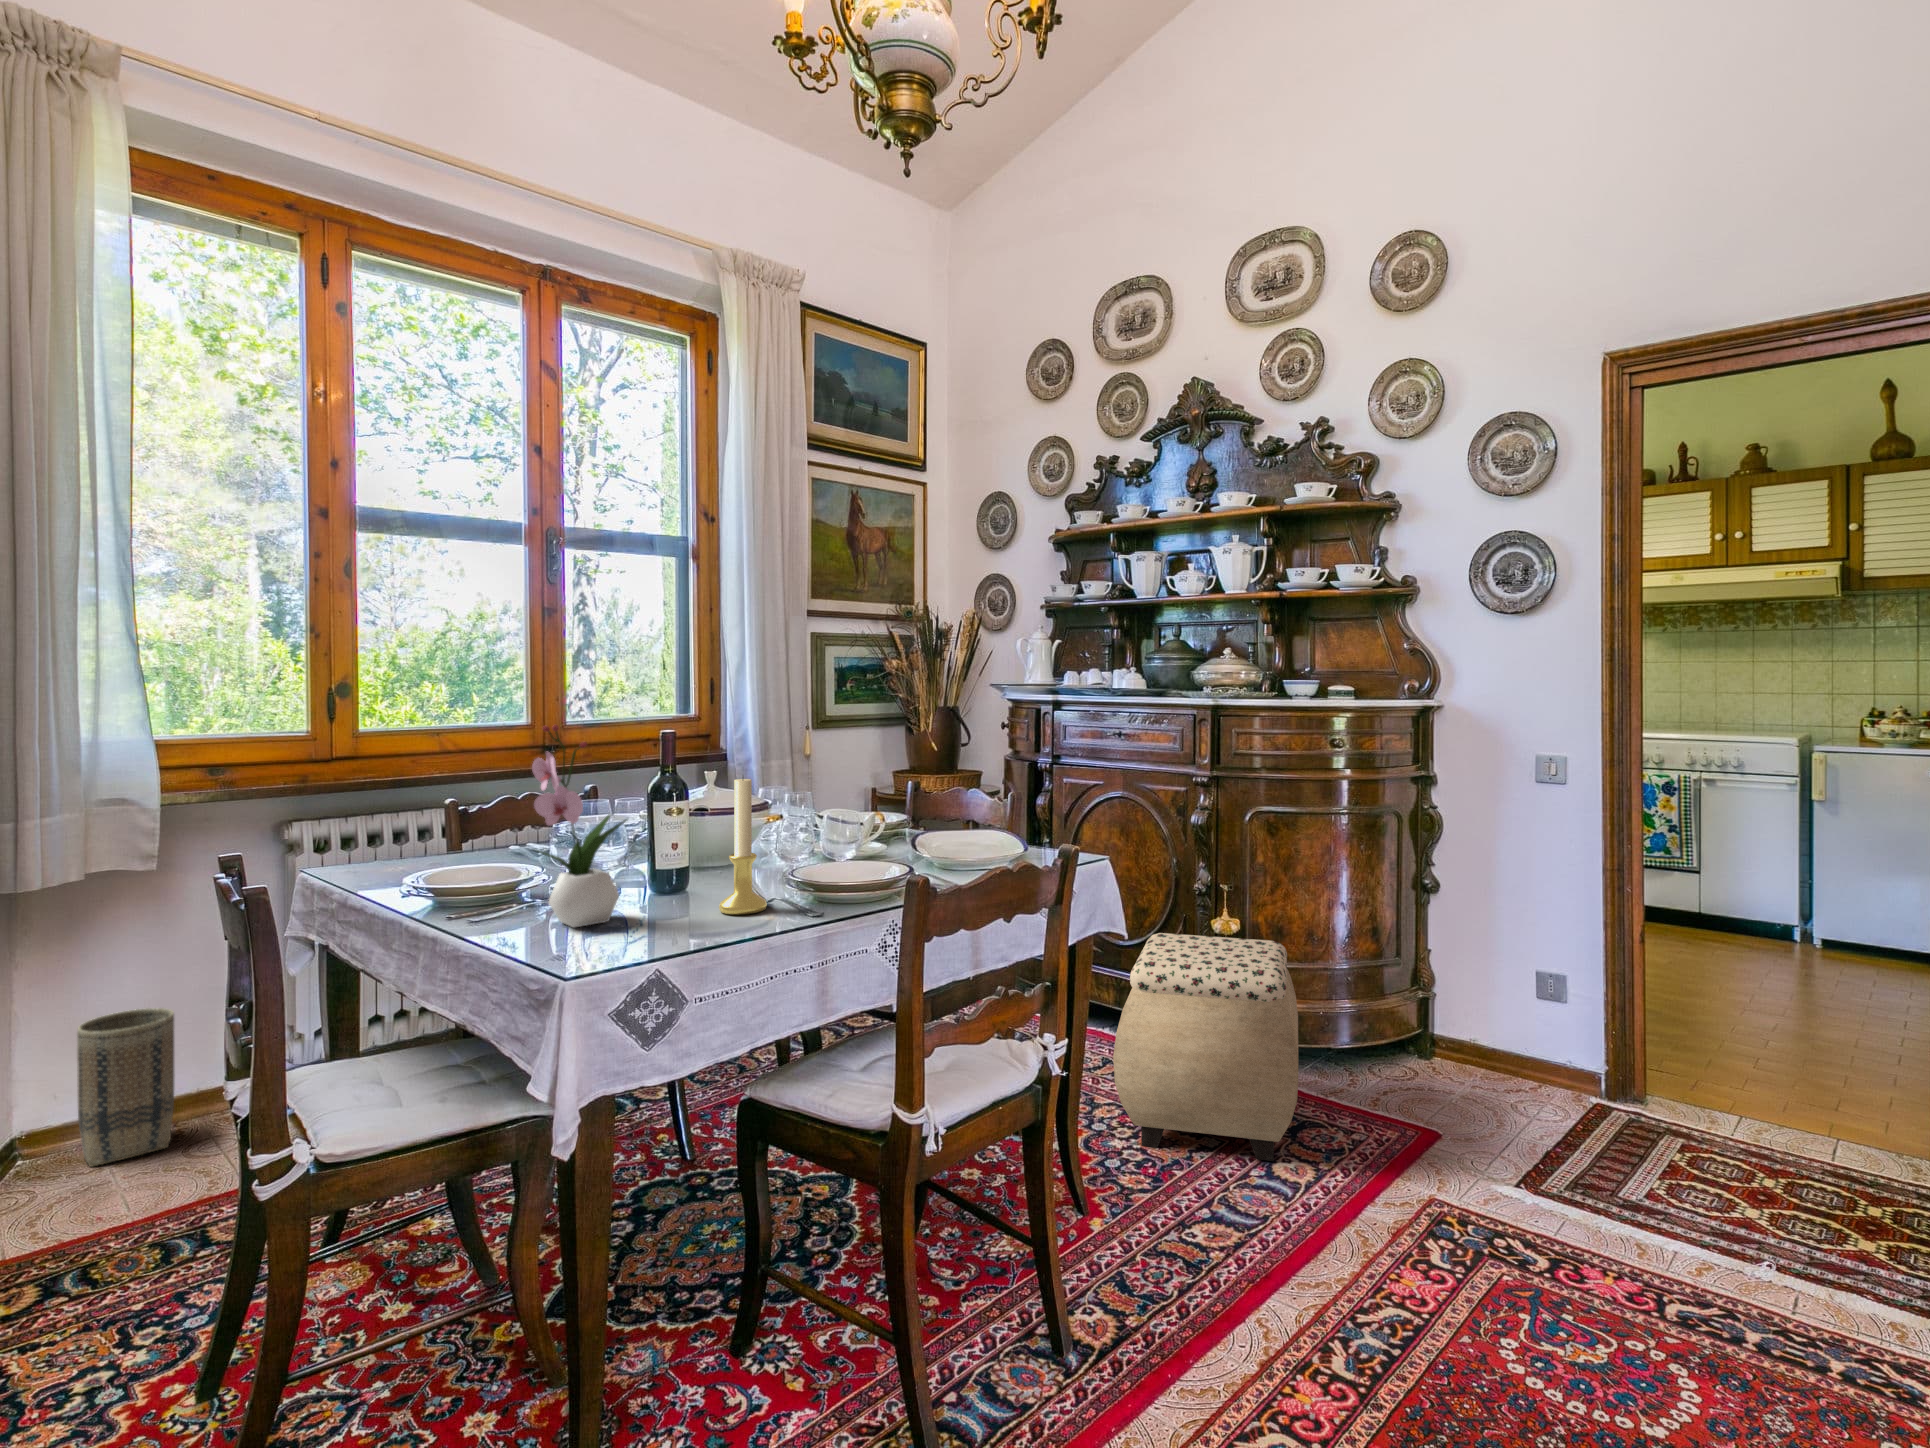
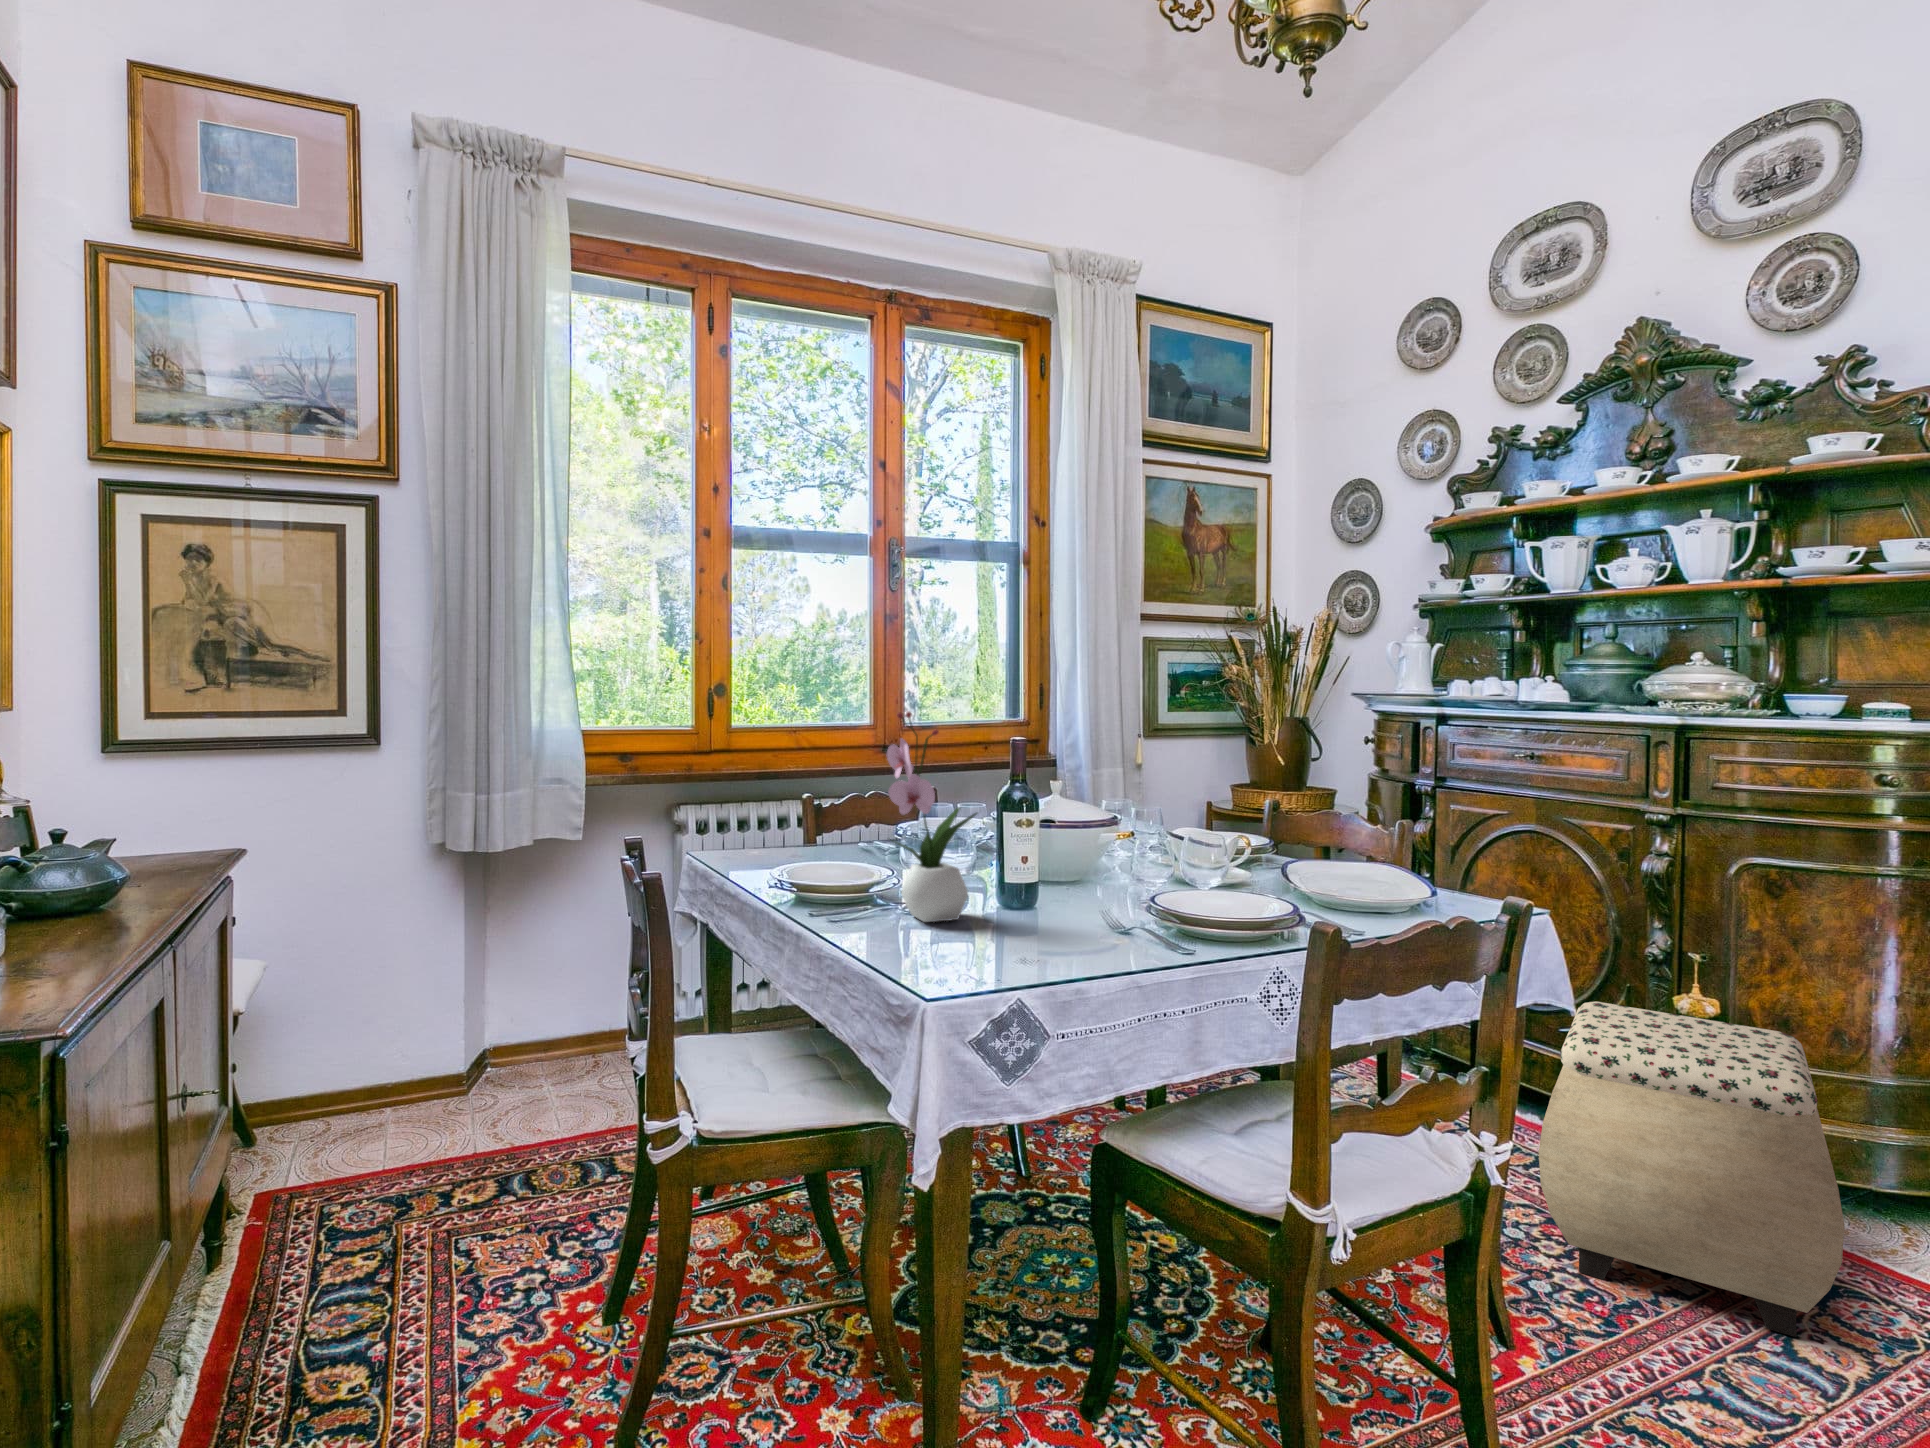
candle holder: present [719,777,767,914] -> none [1070,770,1123,926]
basket: present [77,1008,174,1167] -> none [532,957,597,1086]

